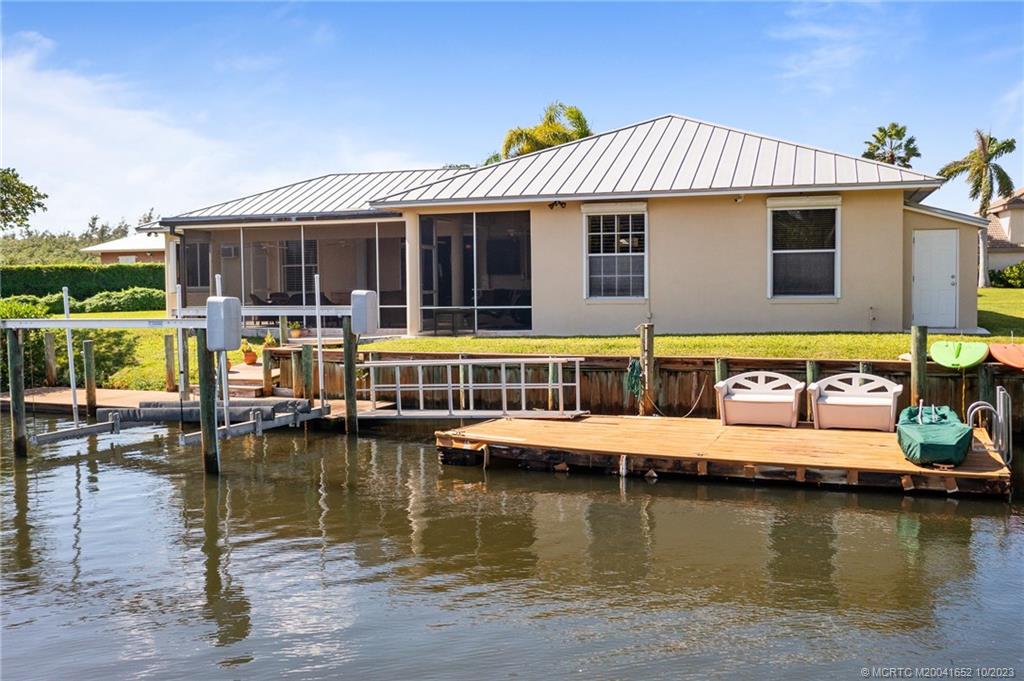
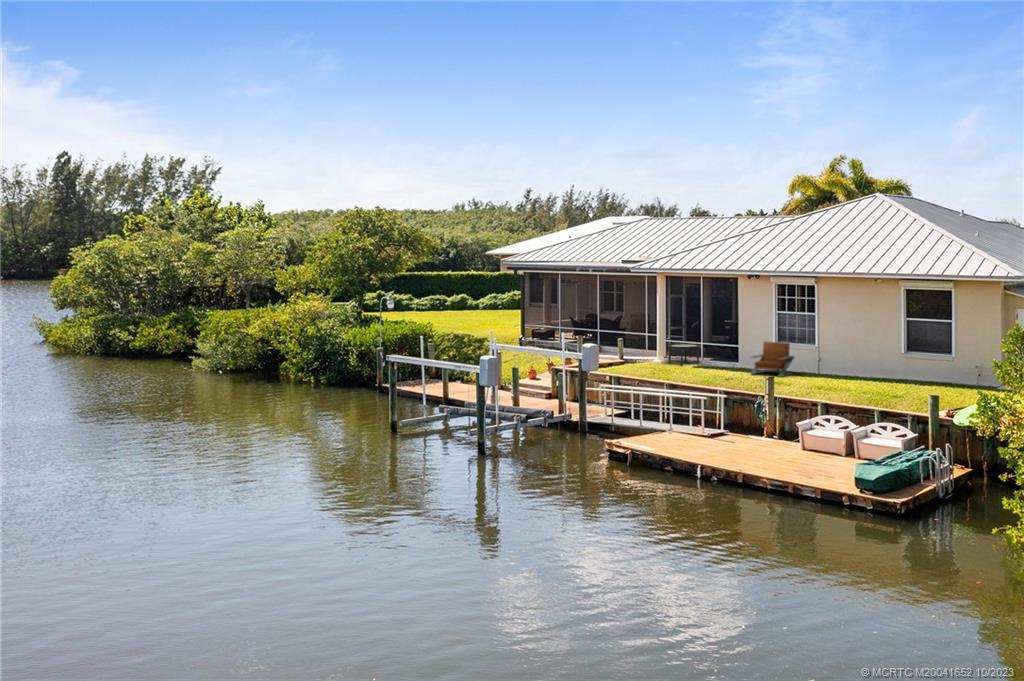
lounge chair: none [568,293,621,338] -> present [751,342,794,377]

